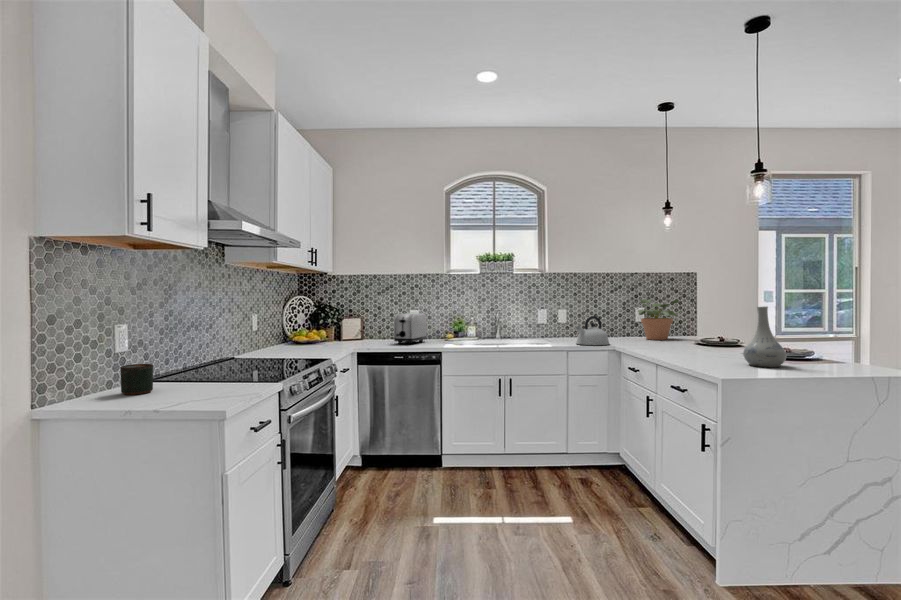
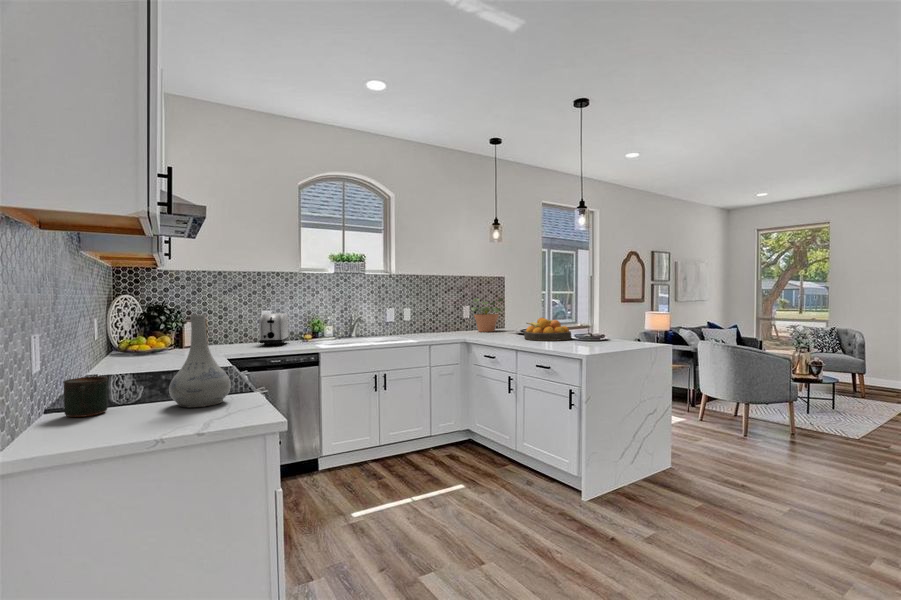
vase: present [743,307,787,367] -> present [169,315,231,408]
kettle: present [576,316,609,345] -> none [436,313,464,338]
fruit bowl: none [676,325,743,356] -> present [524,318,571,341]

